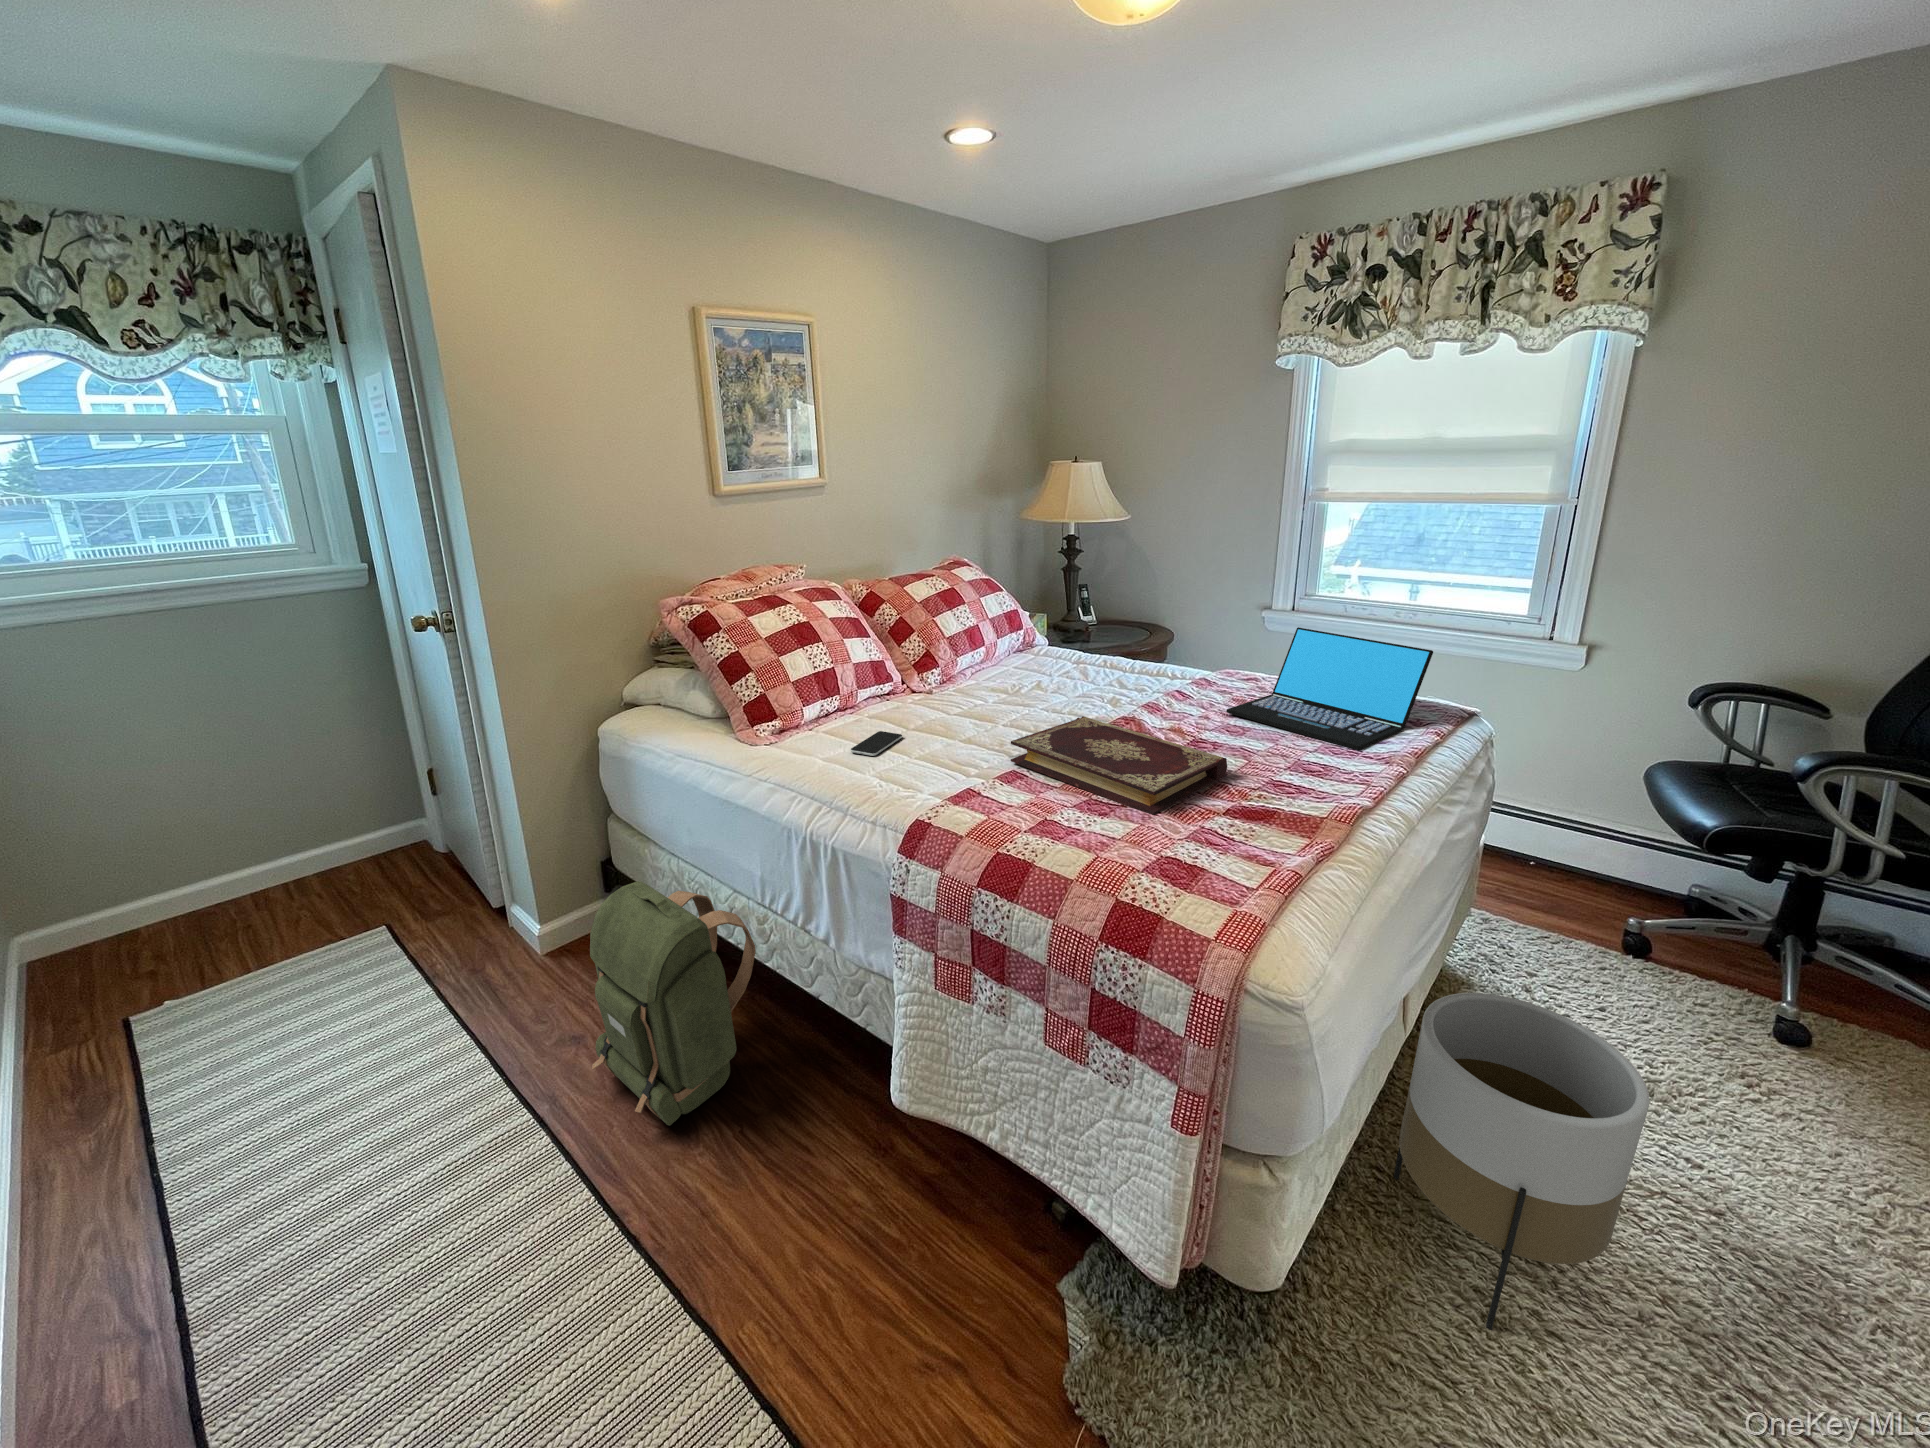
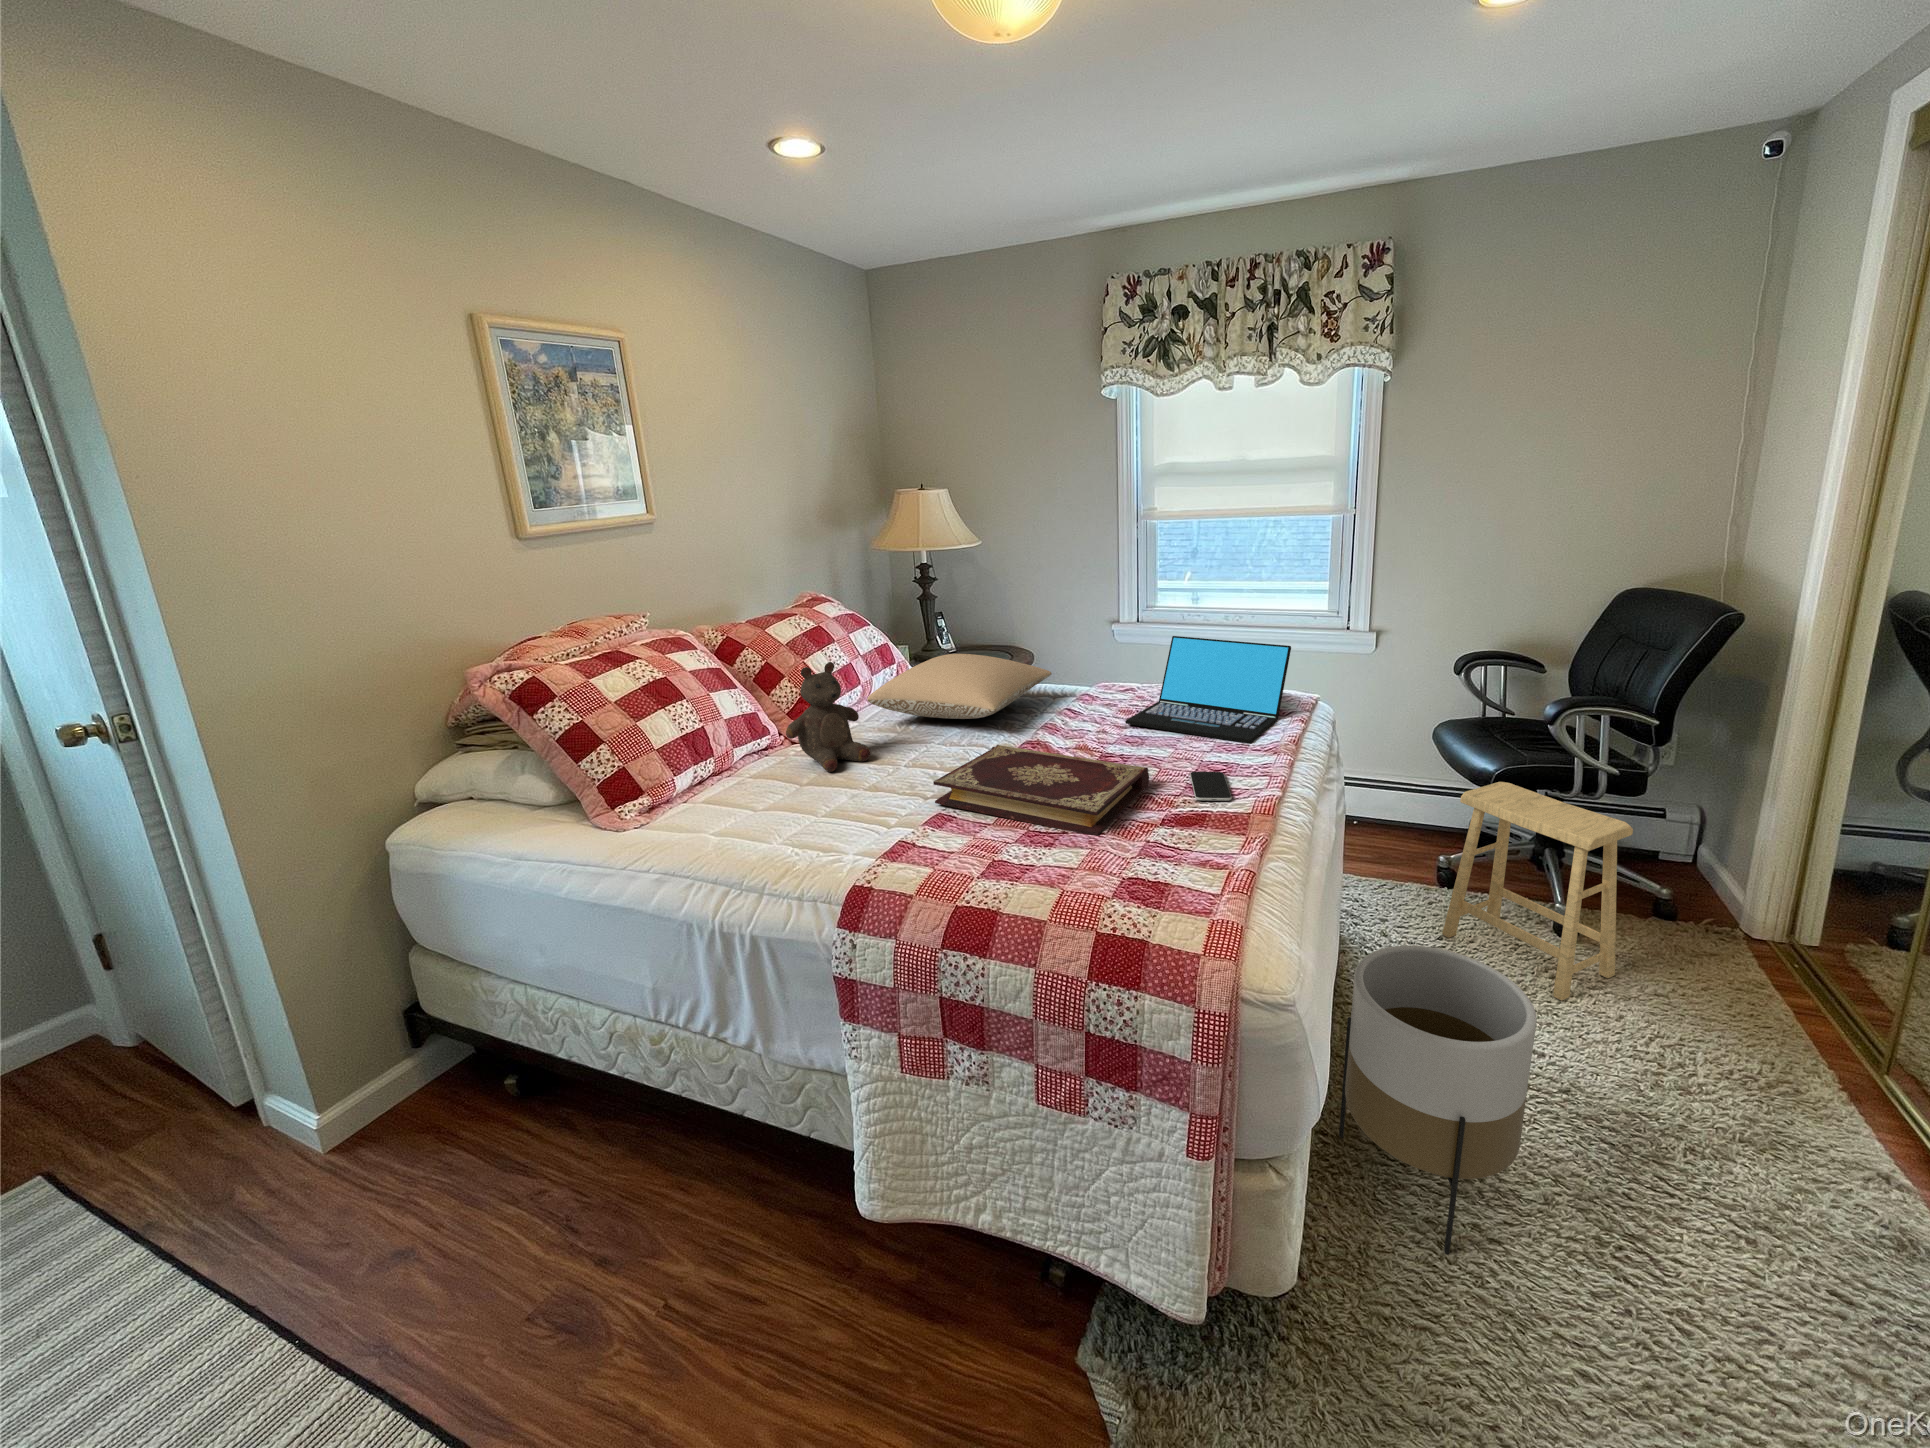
stuffed bear: none [897,622,968,721] -> present [786,662,870,772]
pillow: none [977,625,1162,689] -> present [867,654,1052,719]
smartphone: present [850,731,902,756] -> present [1190,772,1232,801]
footstool: none [1601,843,1904,1118] -> present [1442,782,1633,1001]
backpack: present [590,881,756,1125] -> none [411,1030,654,1344]

